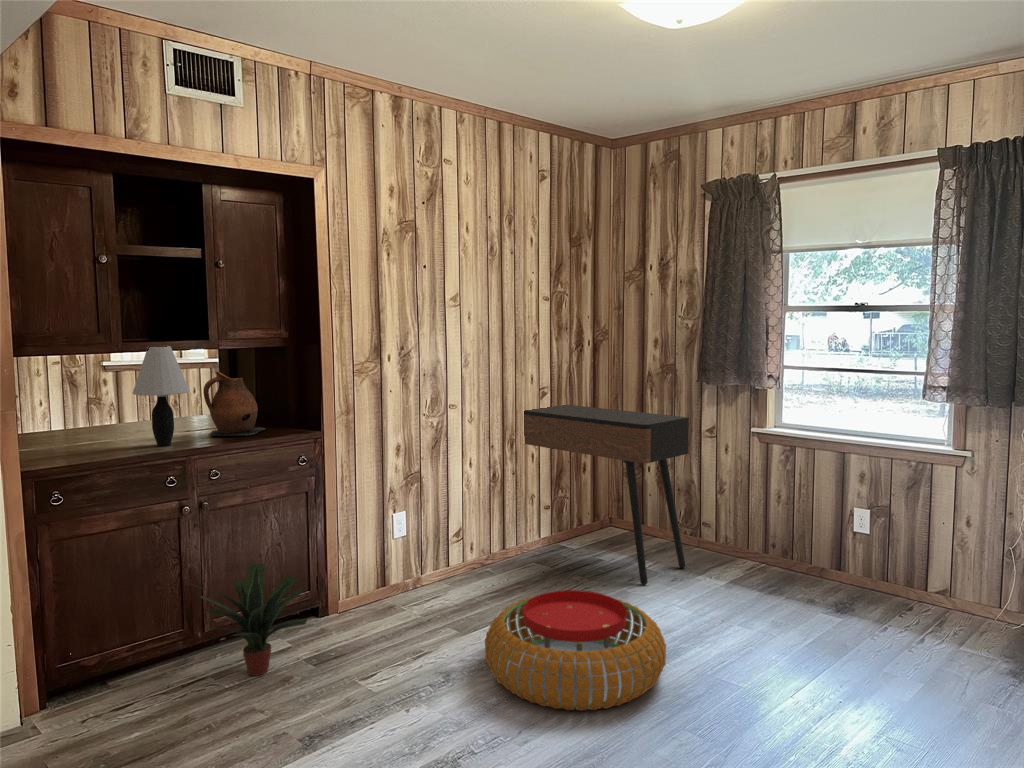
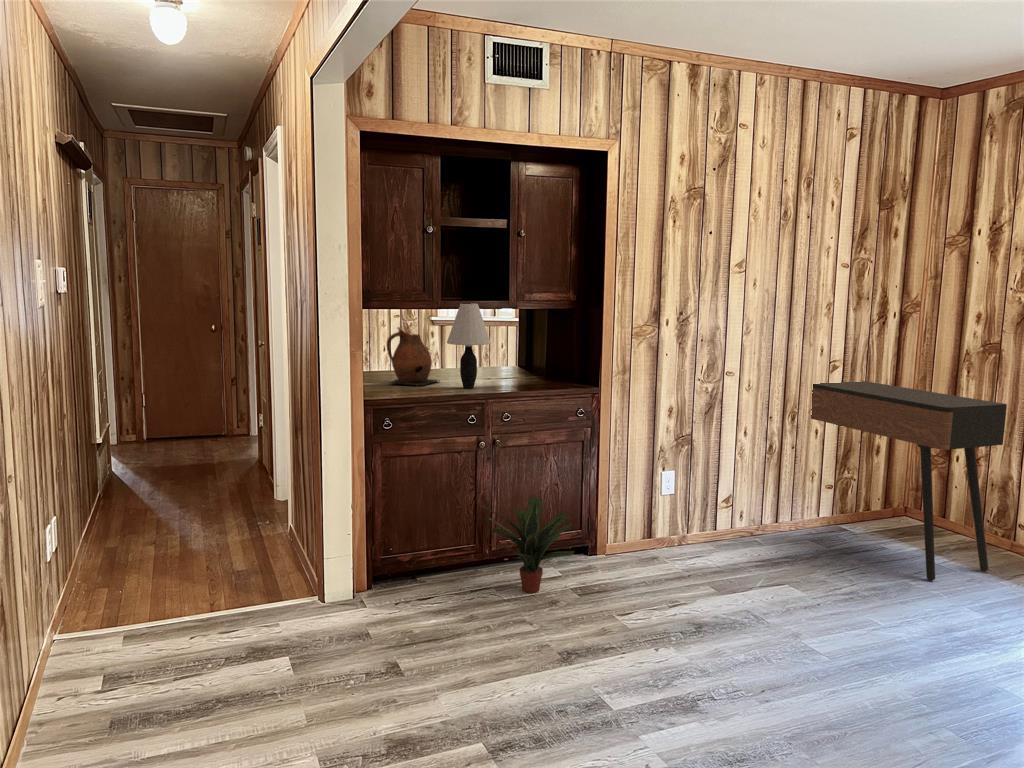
ceramic pitcher: present [203,371,266,436] -> present [387,327,439,386]
pouf: present [485,590,666,711] -> none [734,565,934,687]

